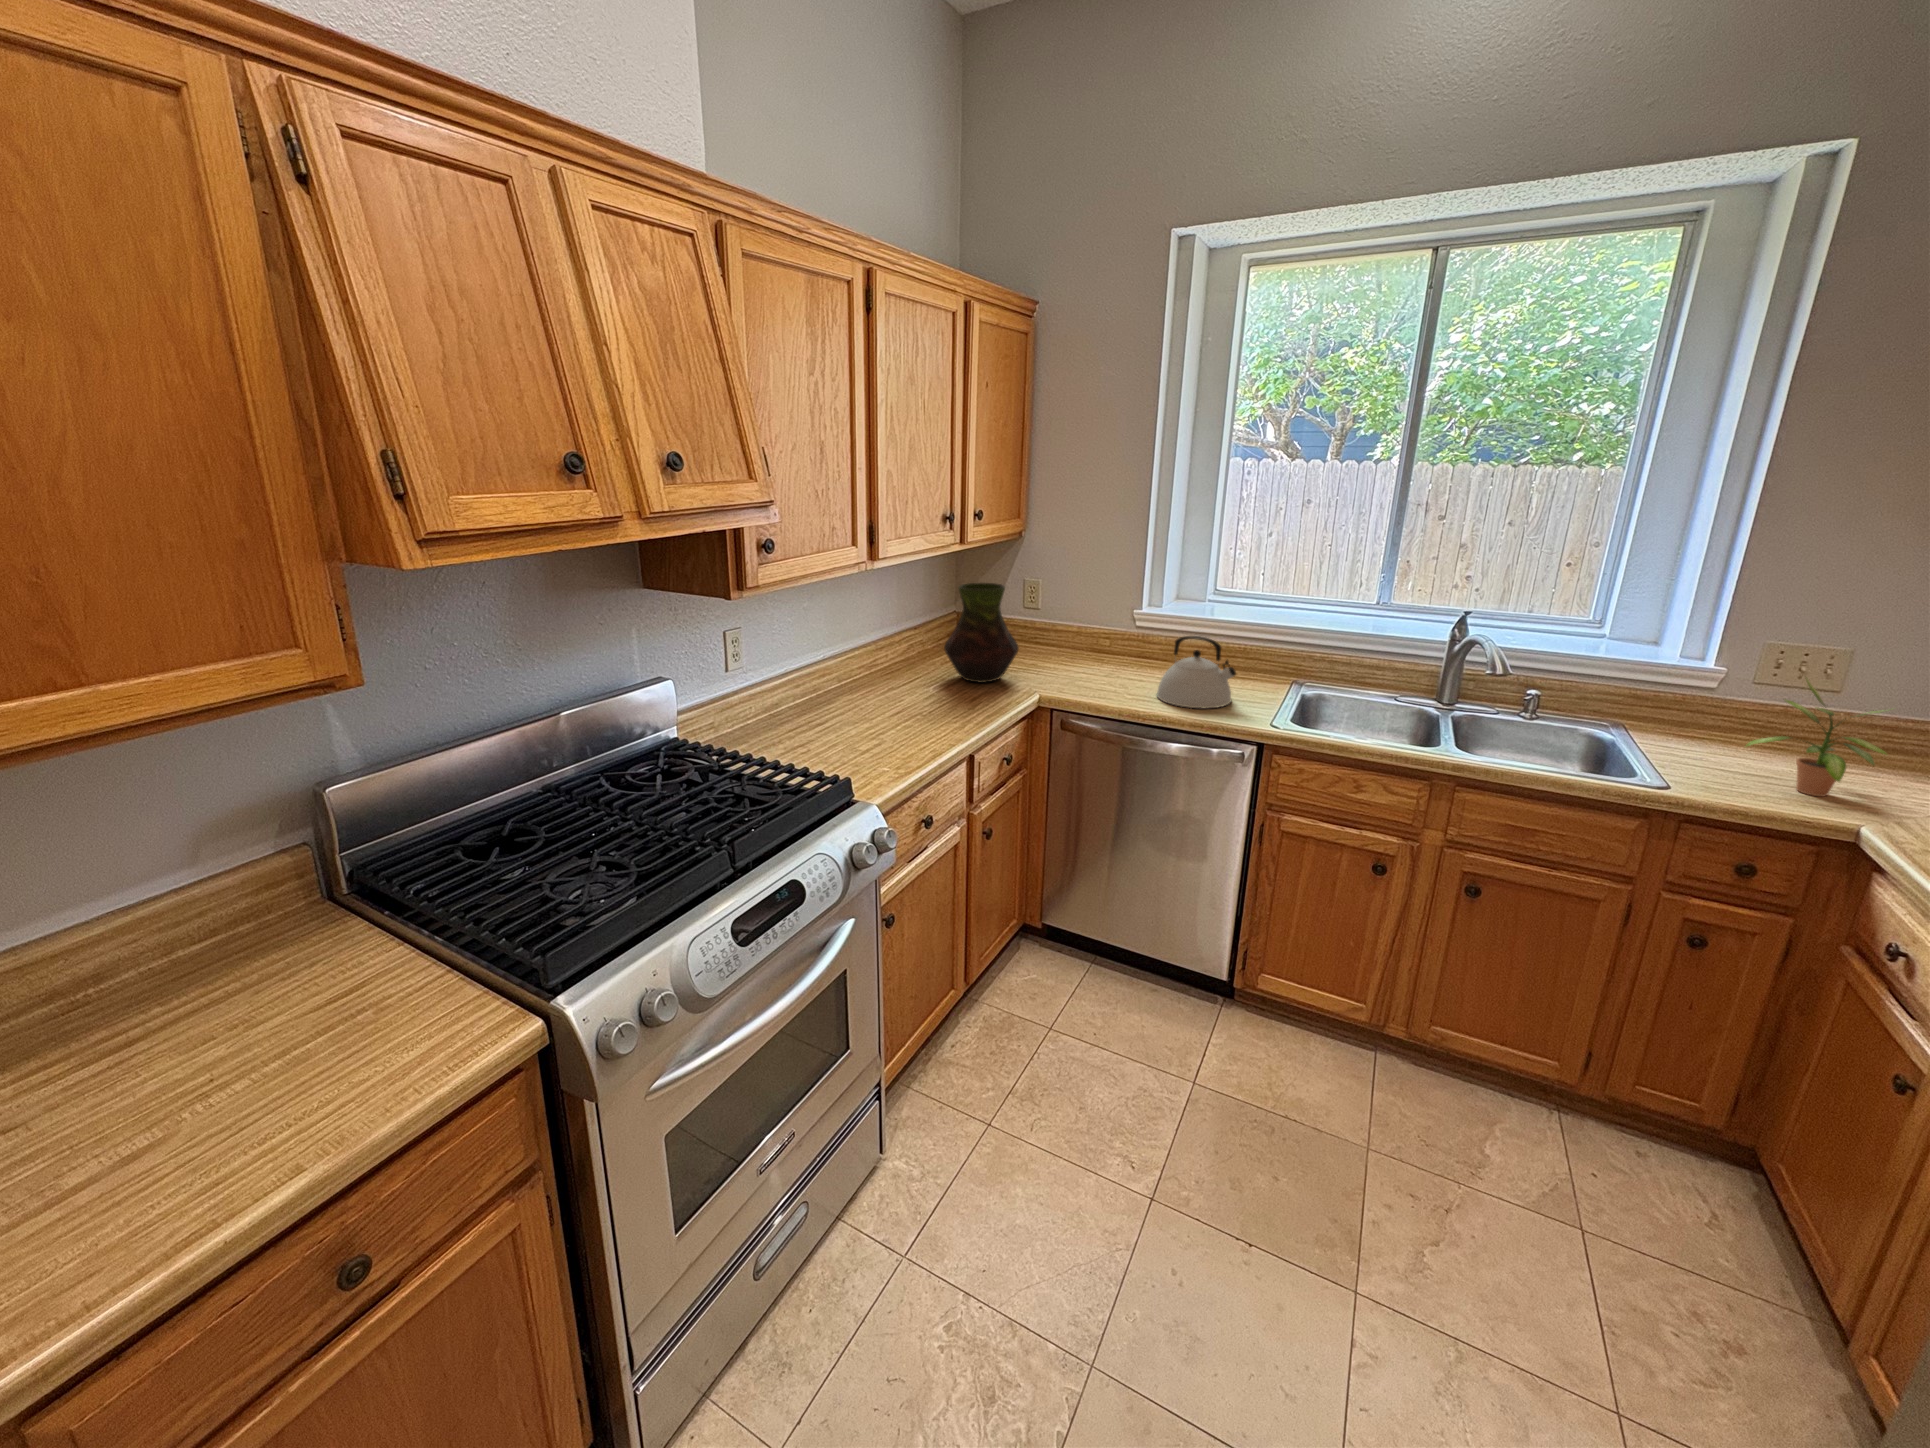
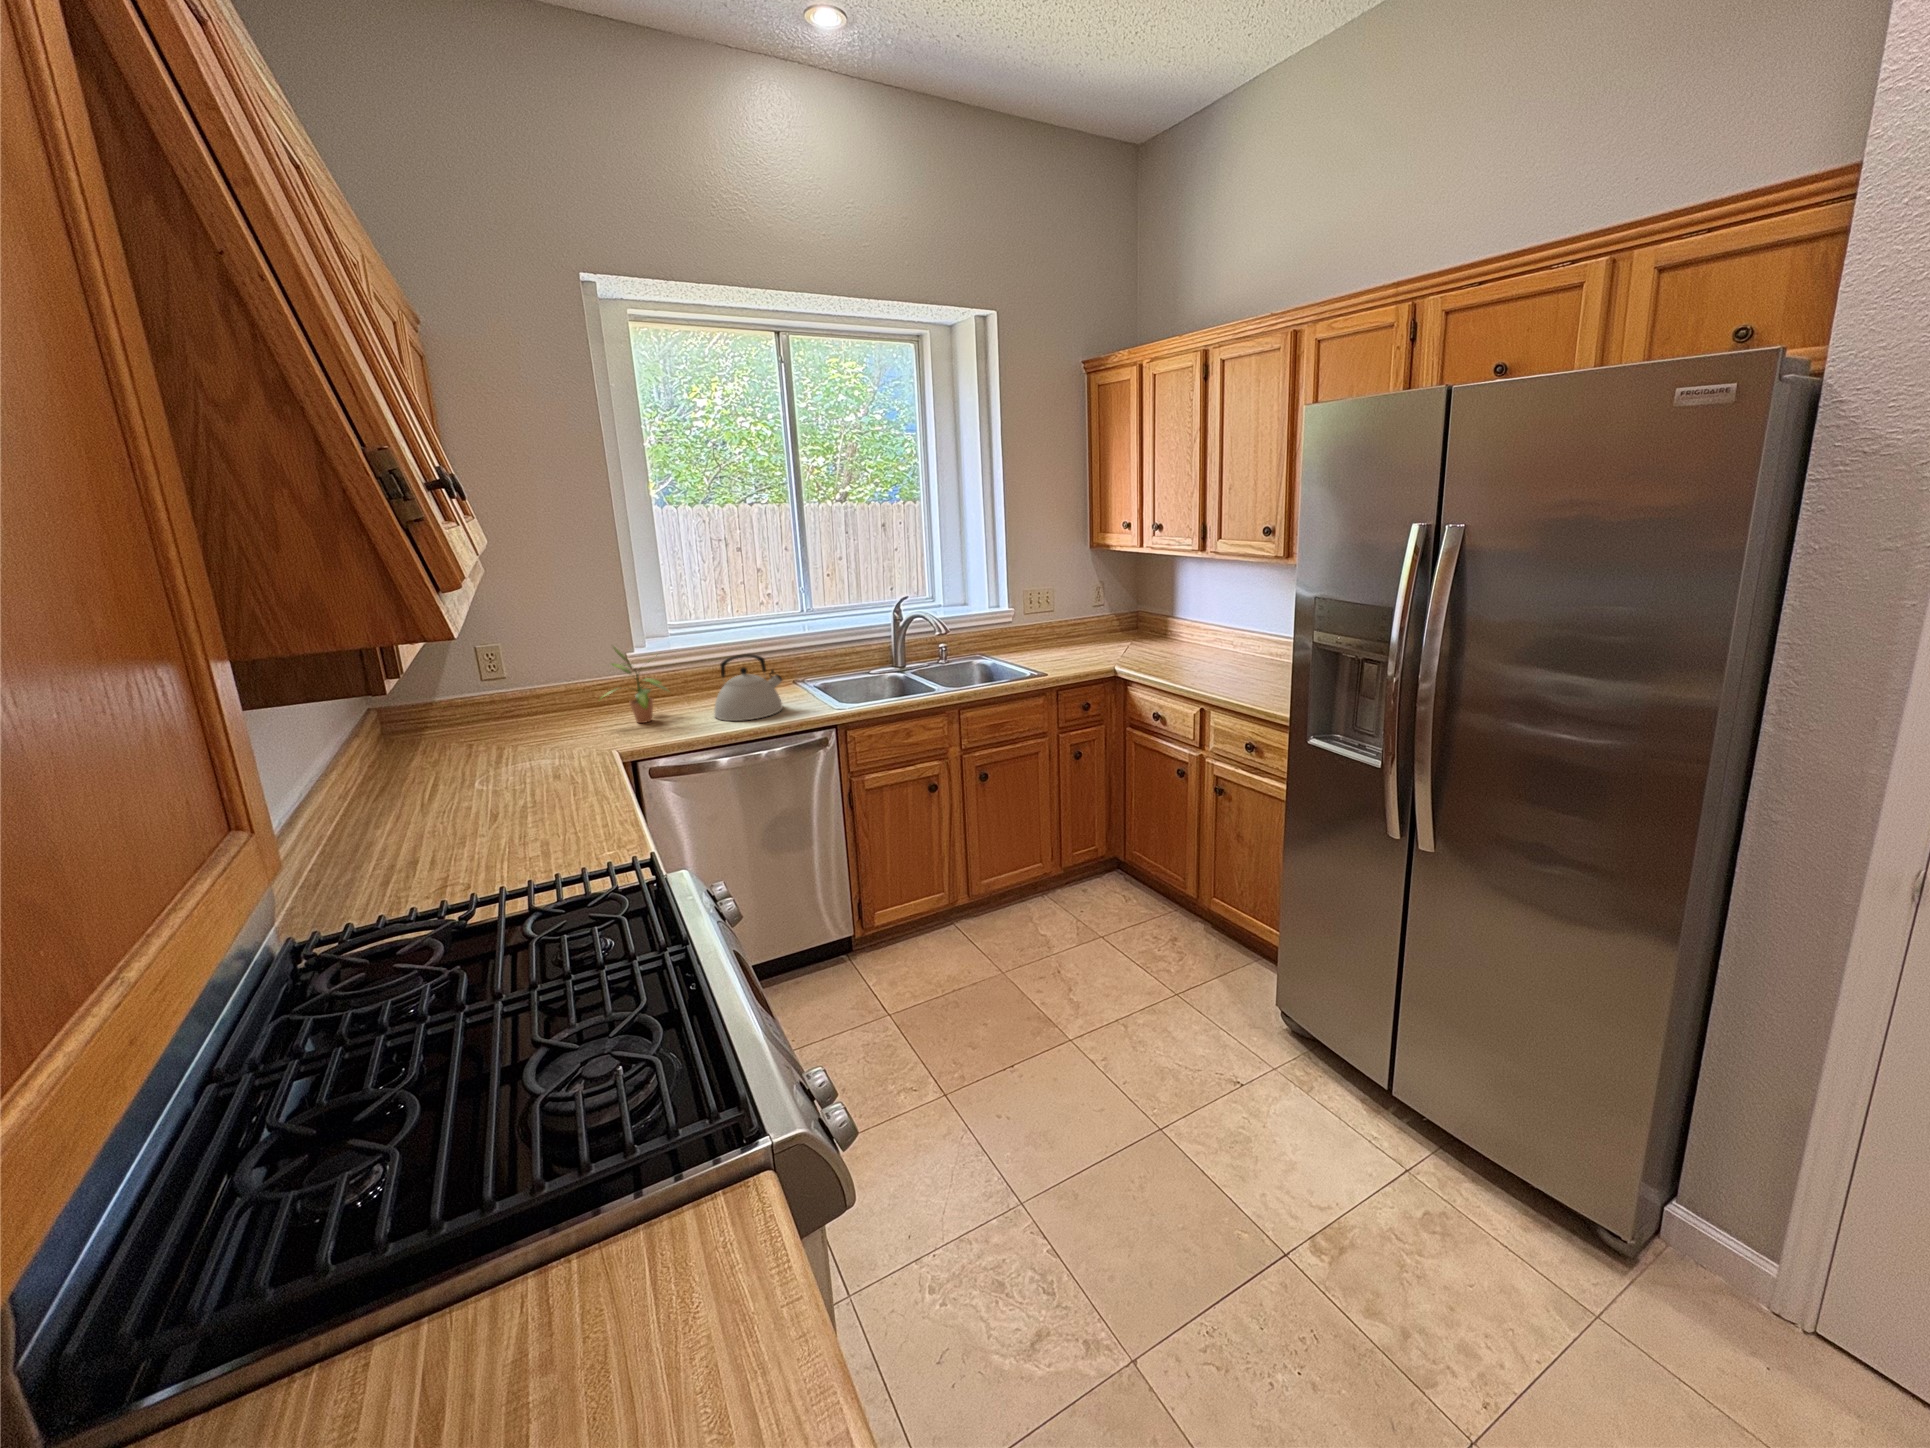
vase: present [944,583,1019,683] -> none [461,647,564,767]
potted plant: present [1747,680,1886,797] -> present [604,647,669,723]

